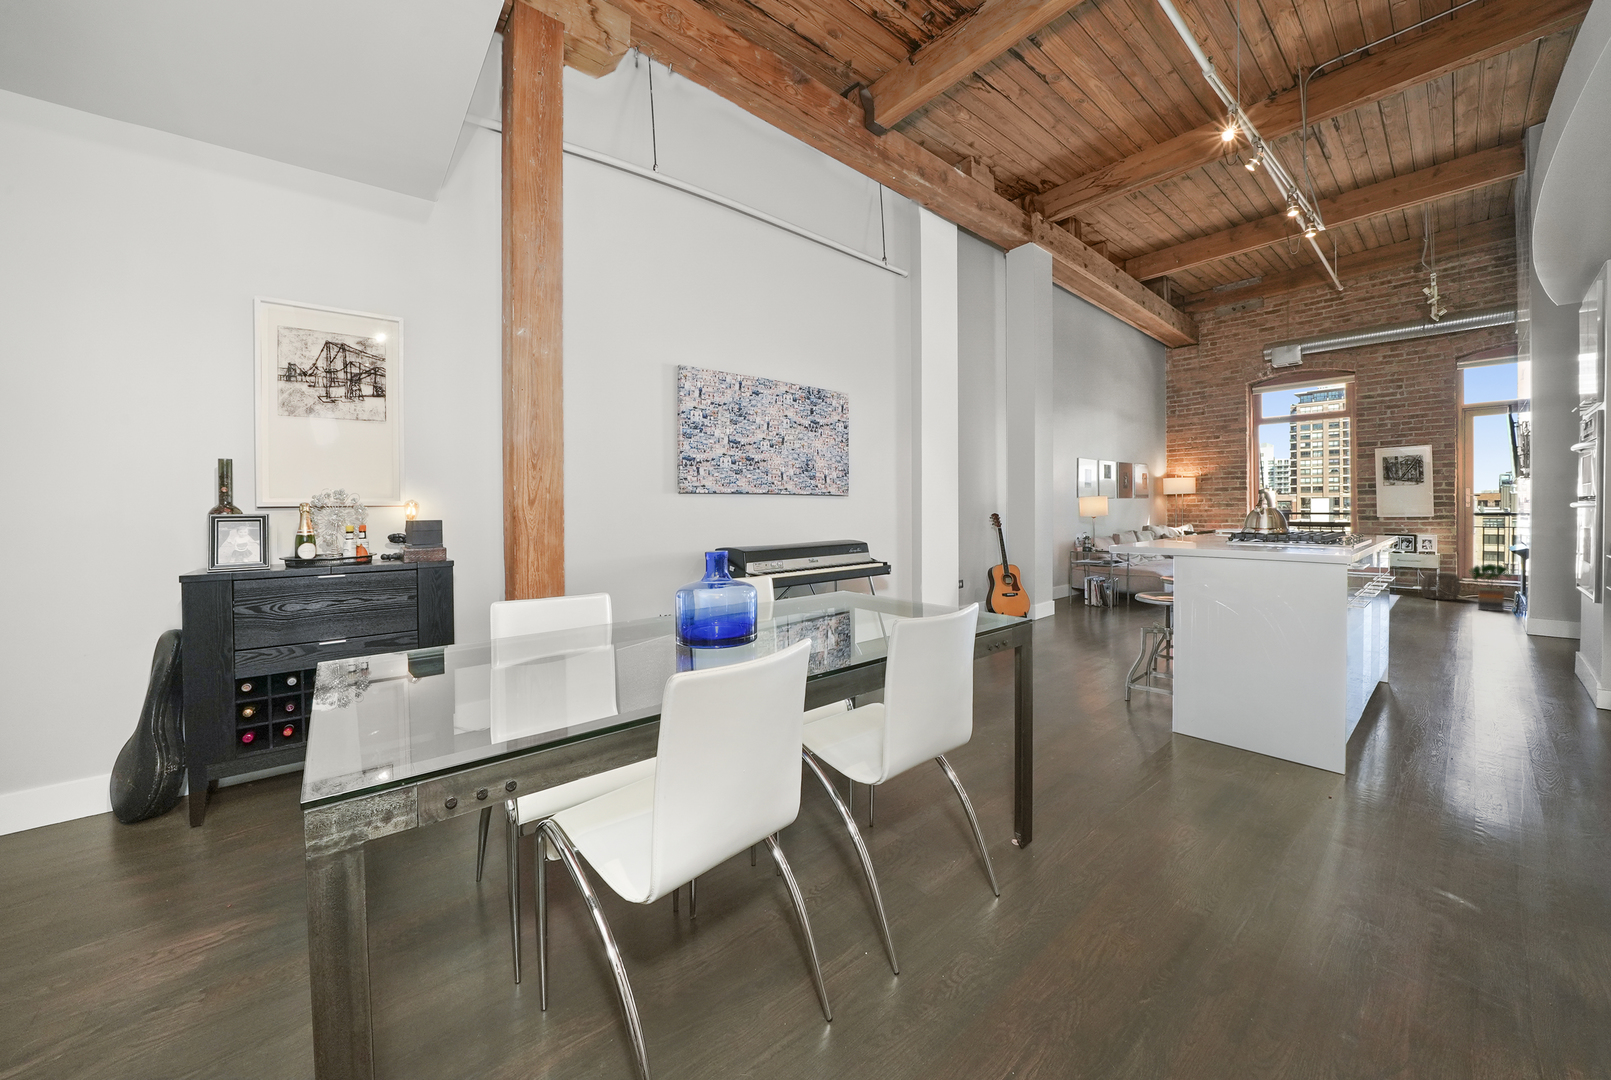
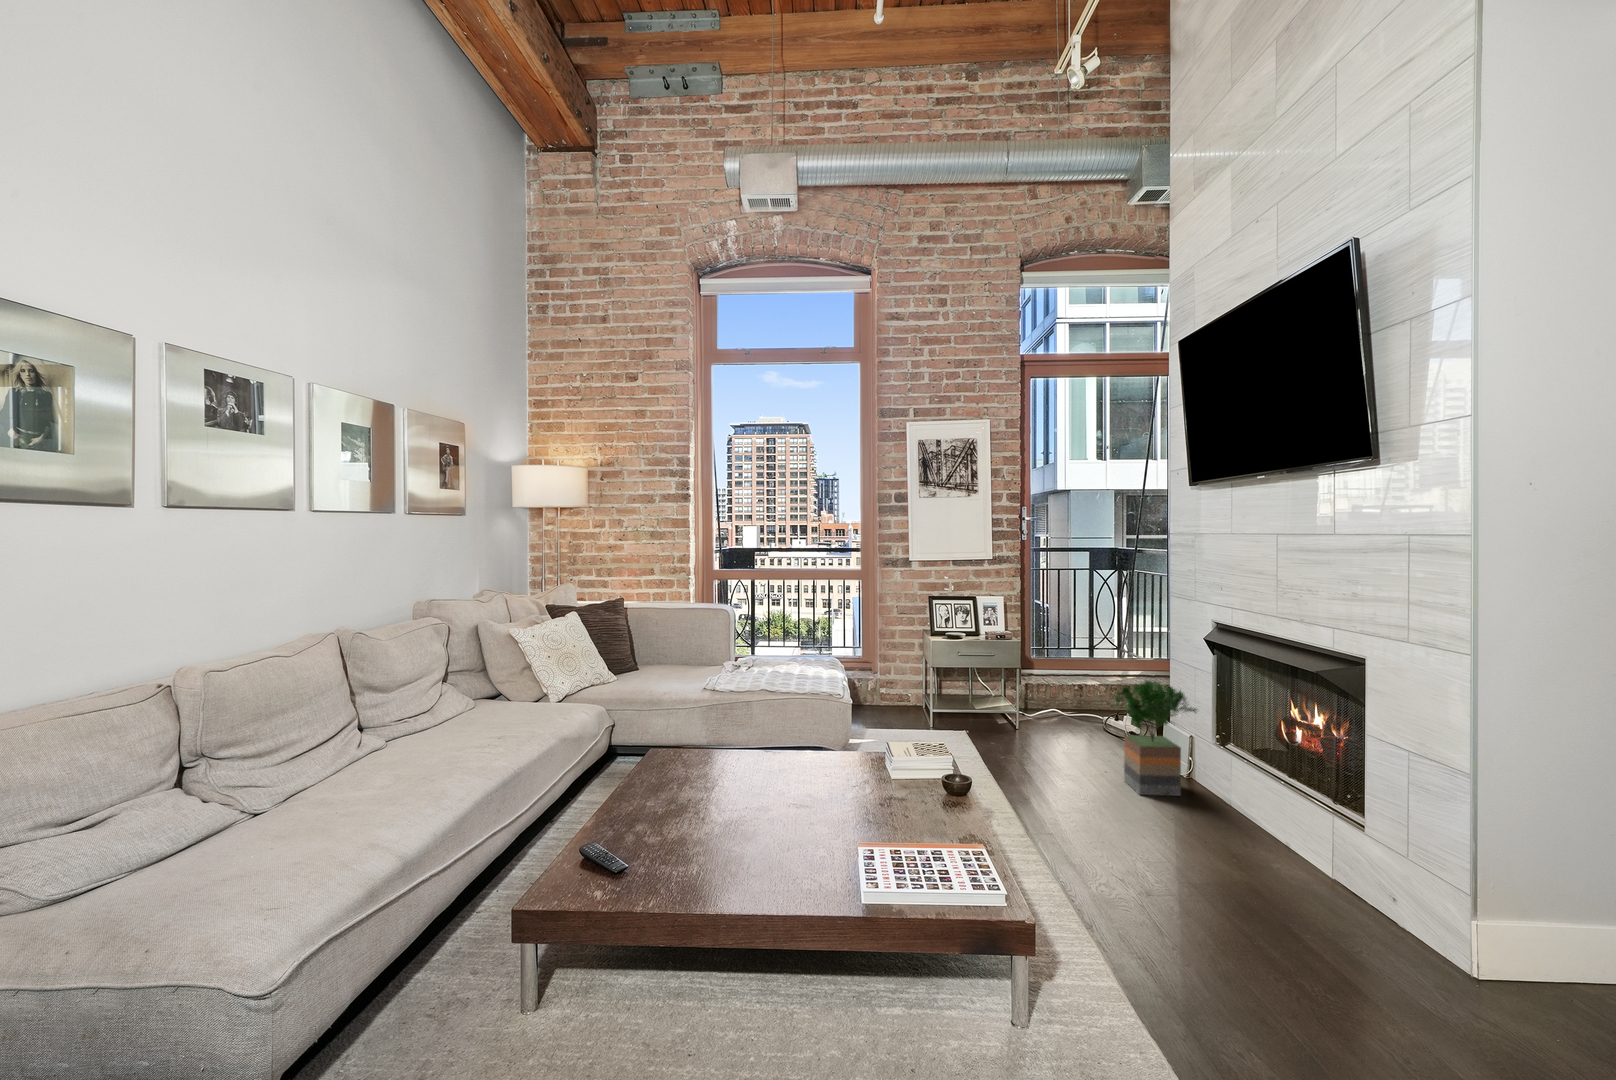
woven basket: present [1421,573,1461,600] -> none [995,681,1058,744]

